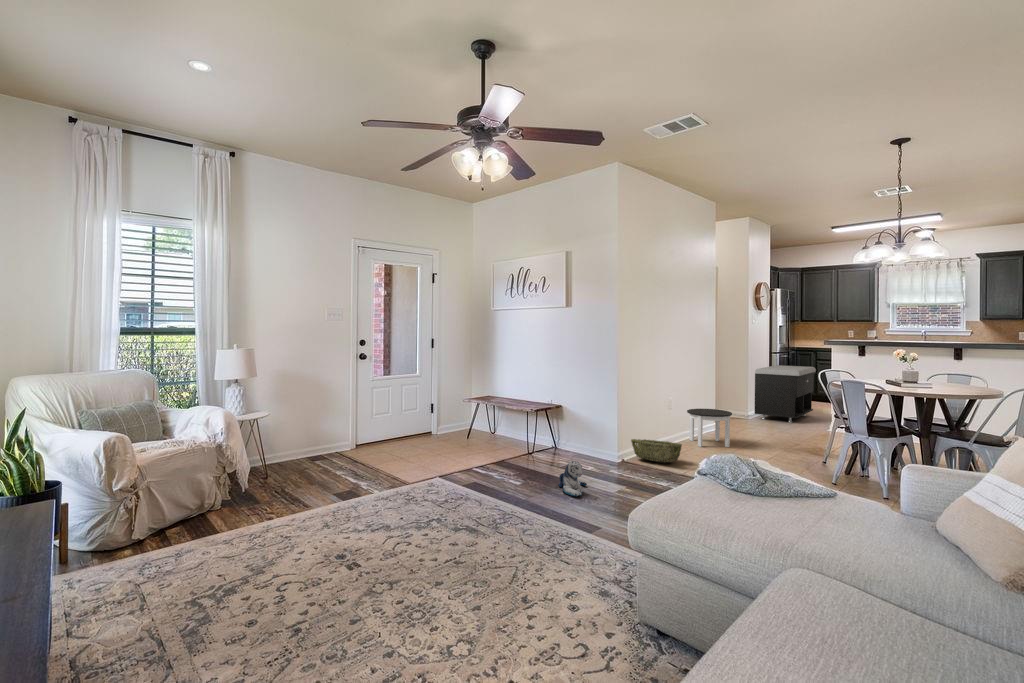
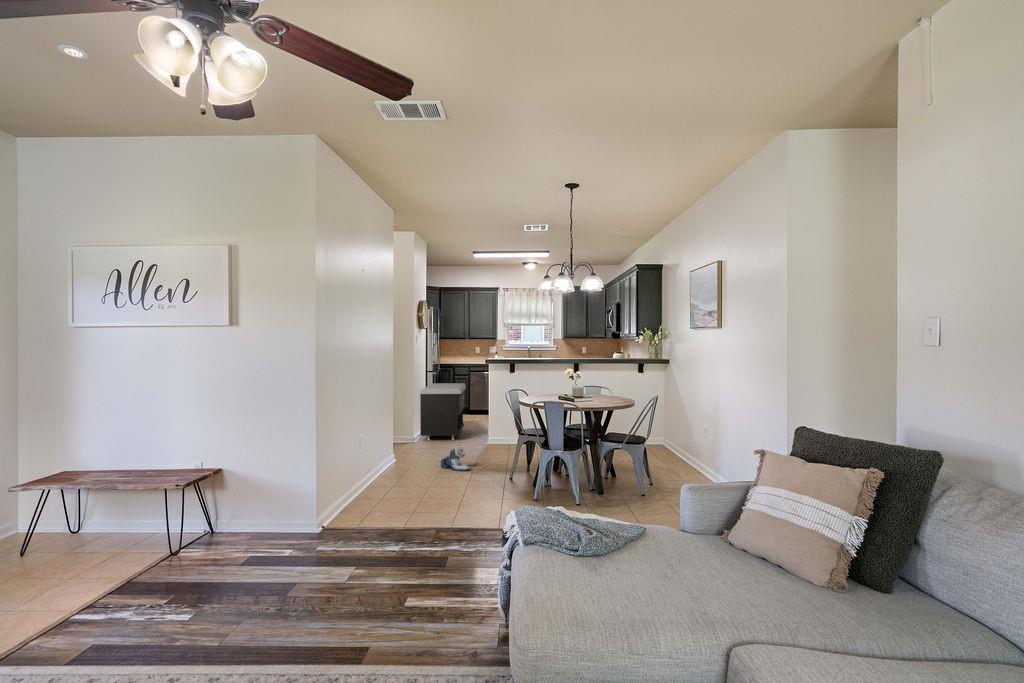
round table: present [687,409,732,447] -> none [377,440,425,486]
woven basket: present [631,439,682,462] -> none [332,490,394,520]
plush toy: present [558,461,587,497] -> present [441,447,470,471]

